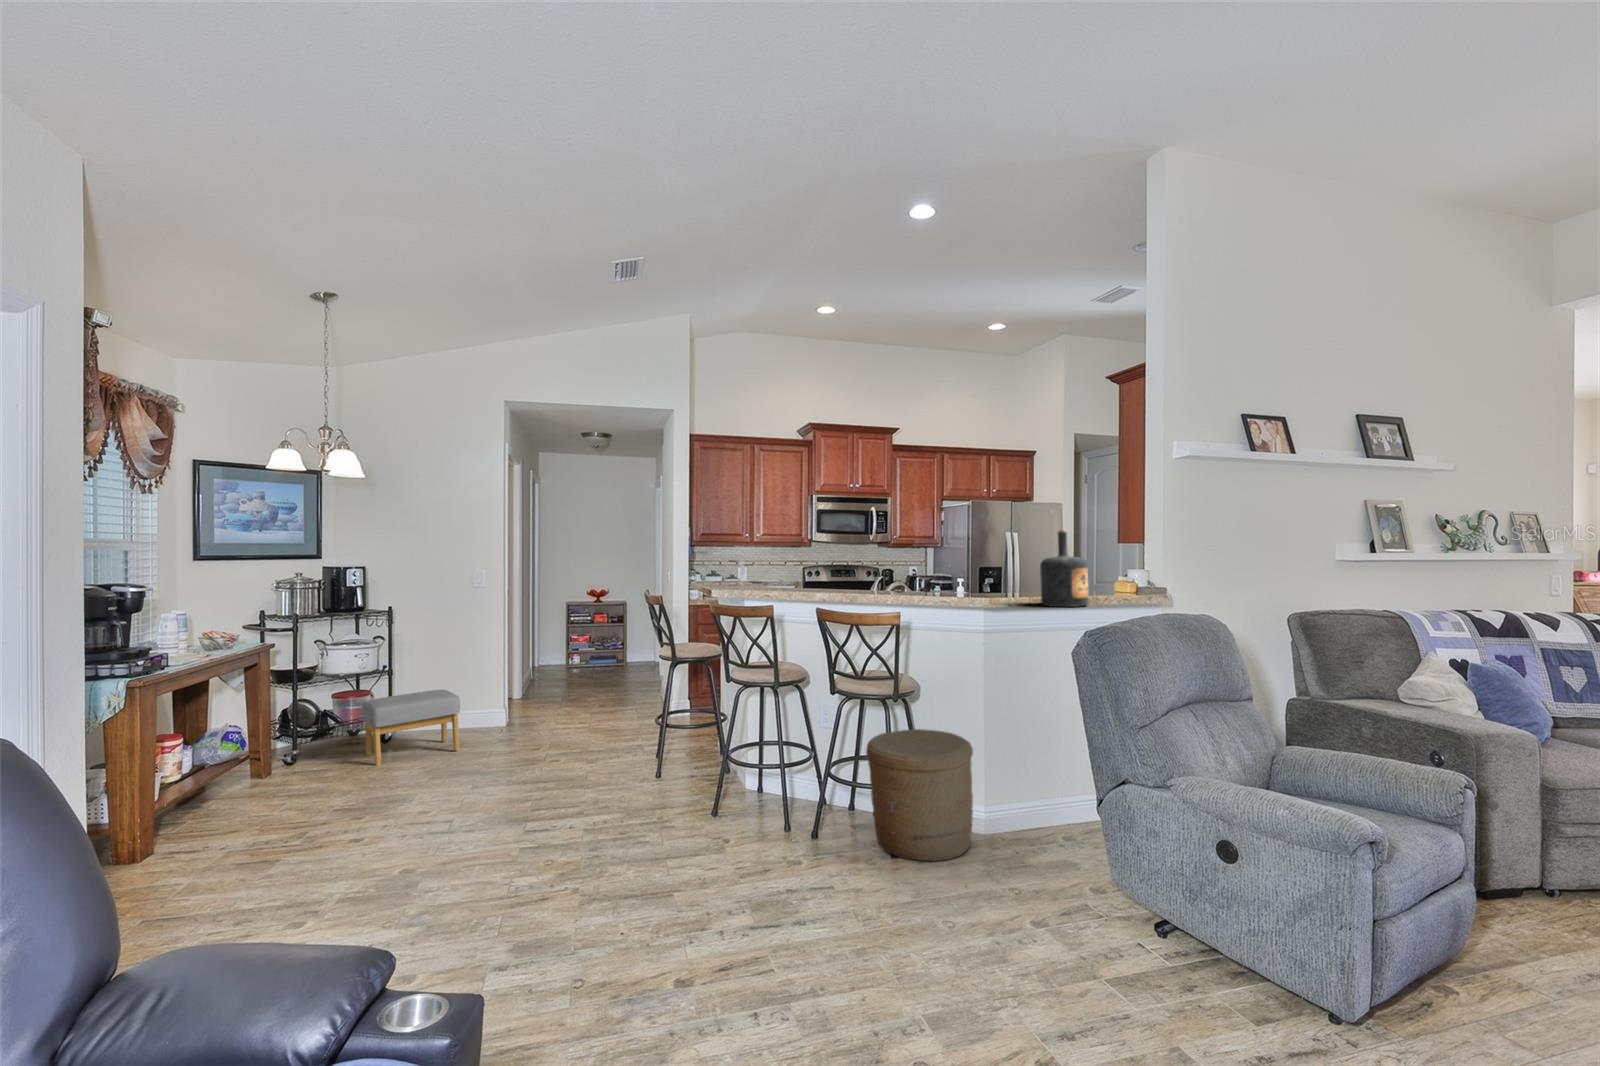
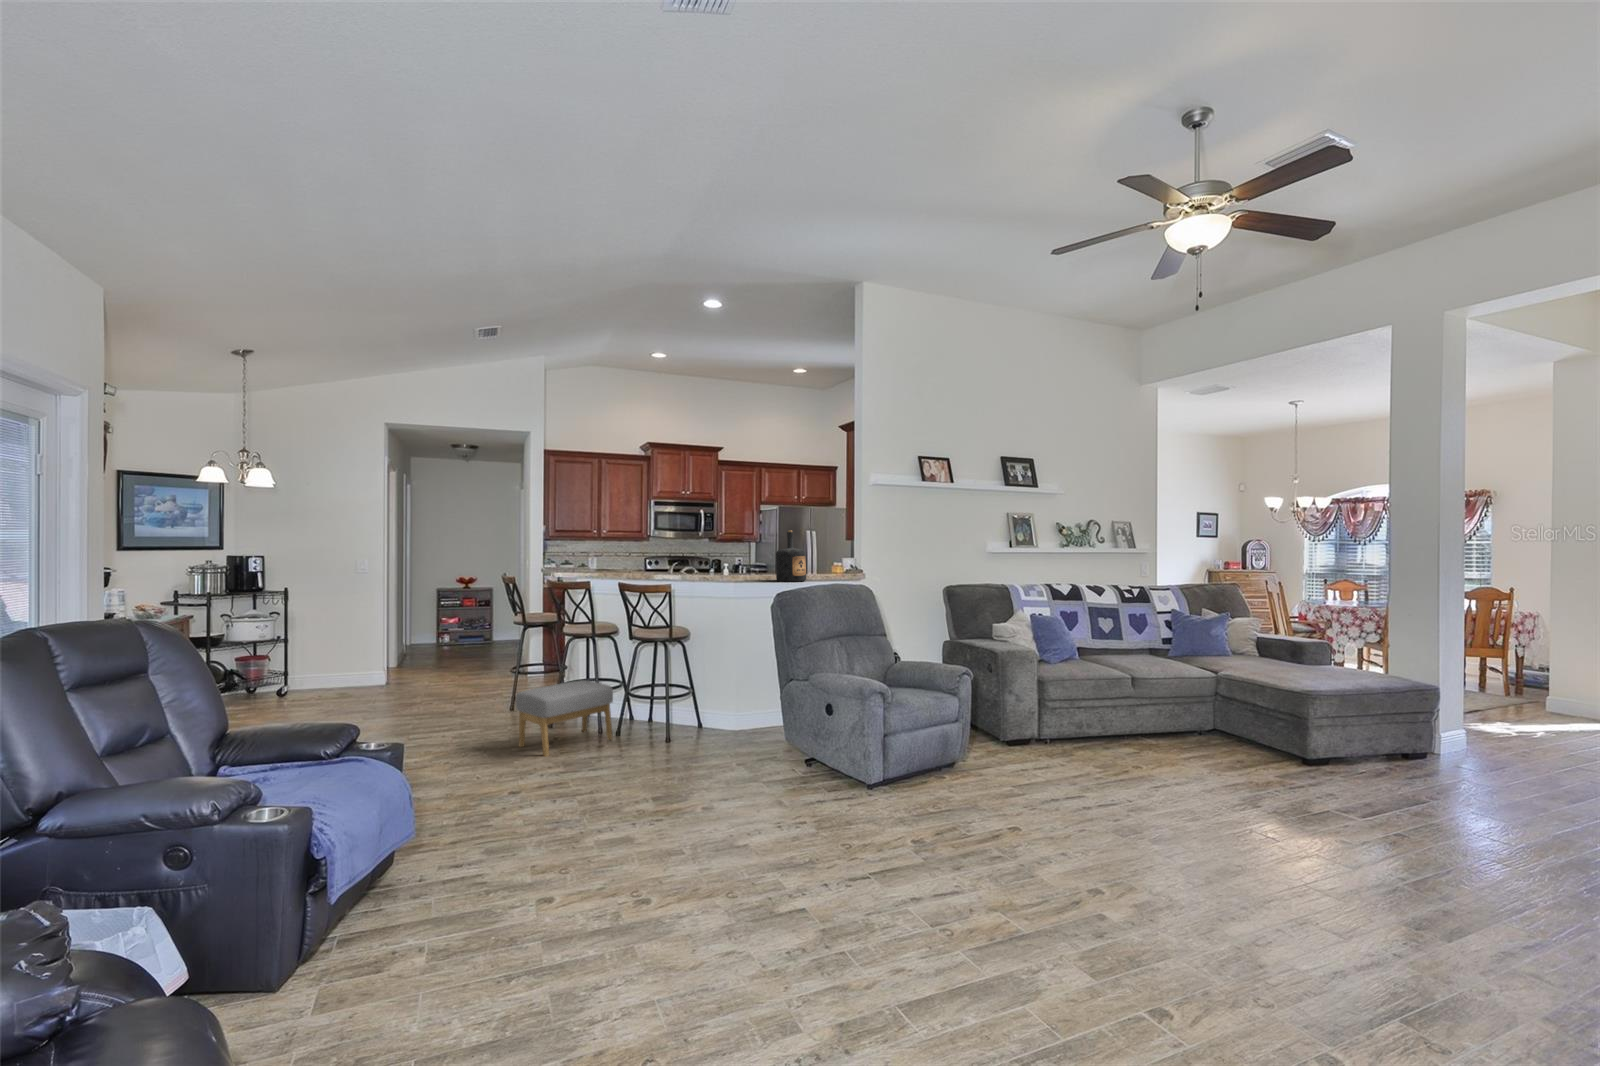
footstool: present [362,689,460,766] -> present [516,680,613,756]
woven basket: present [866,729,973,861] -> none [649,665,720,746]

